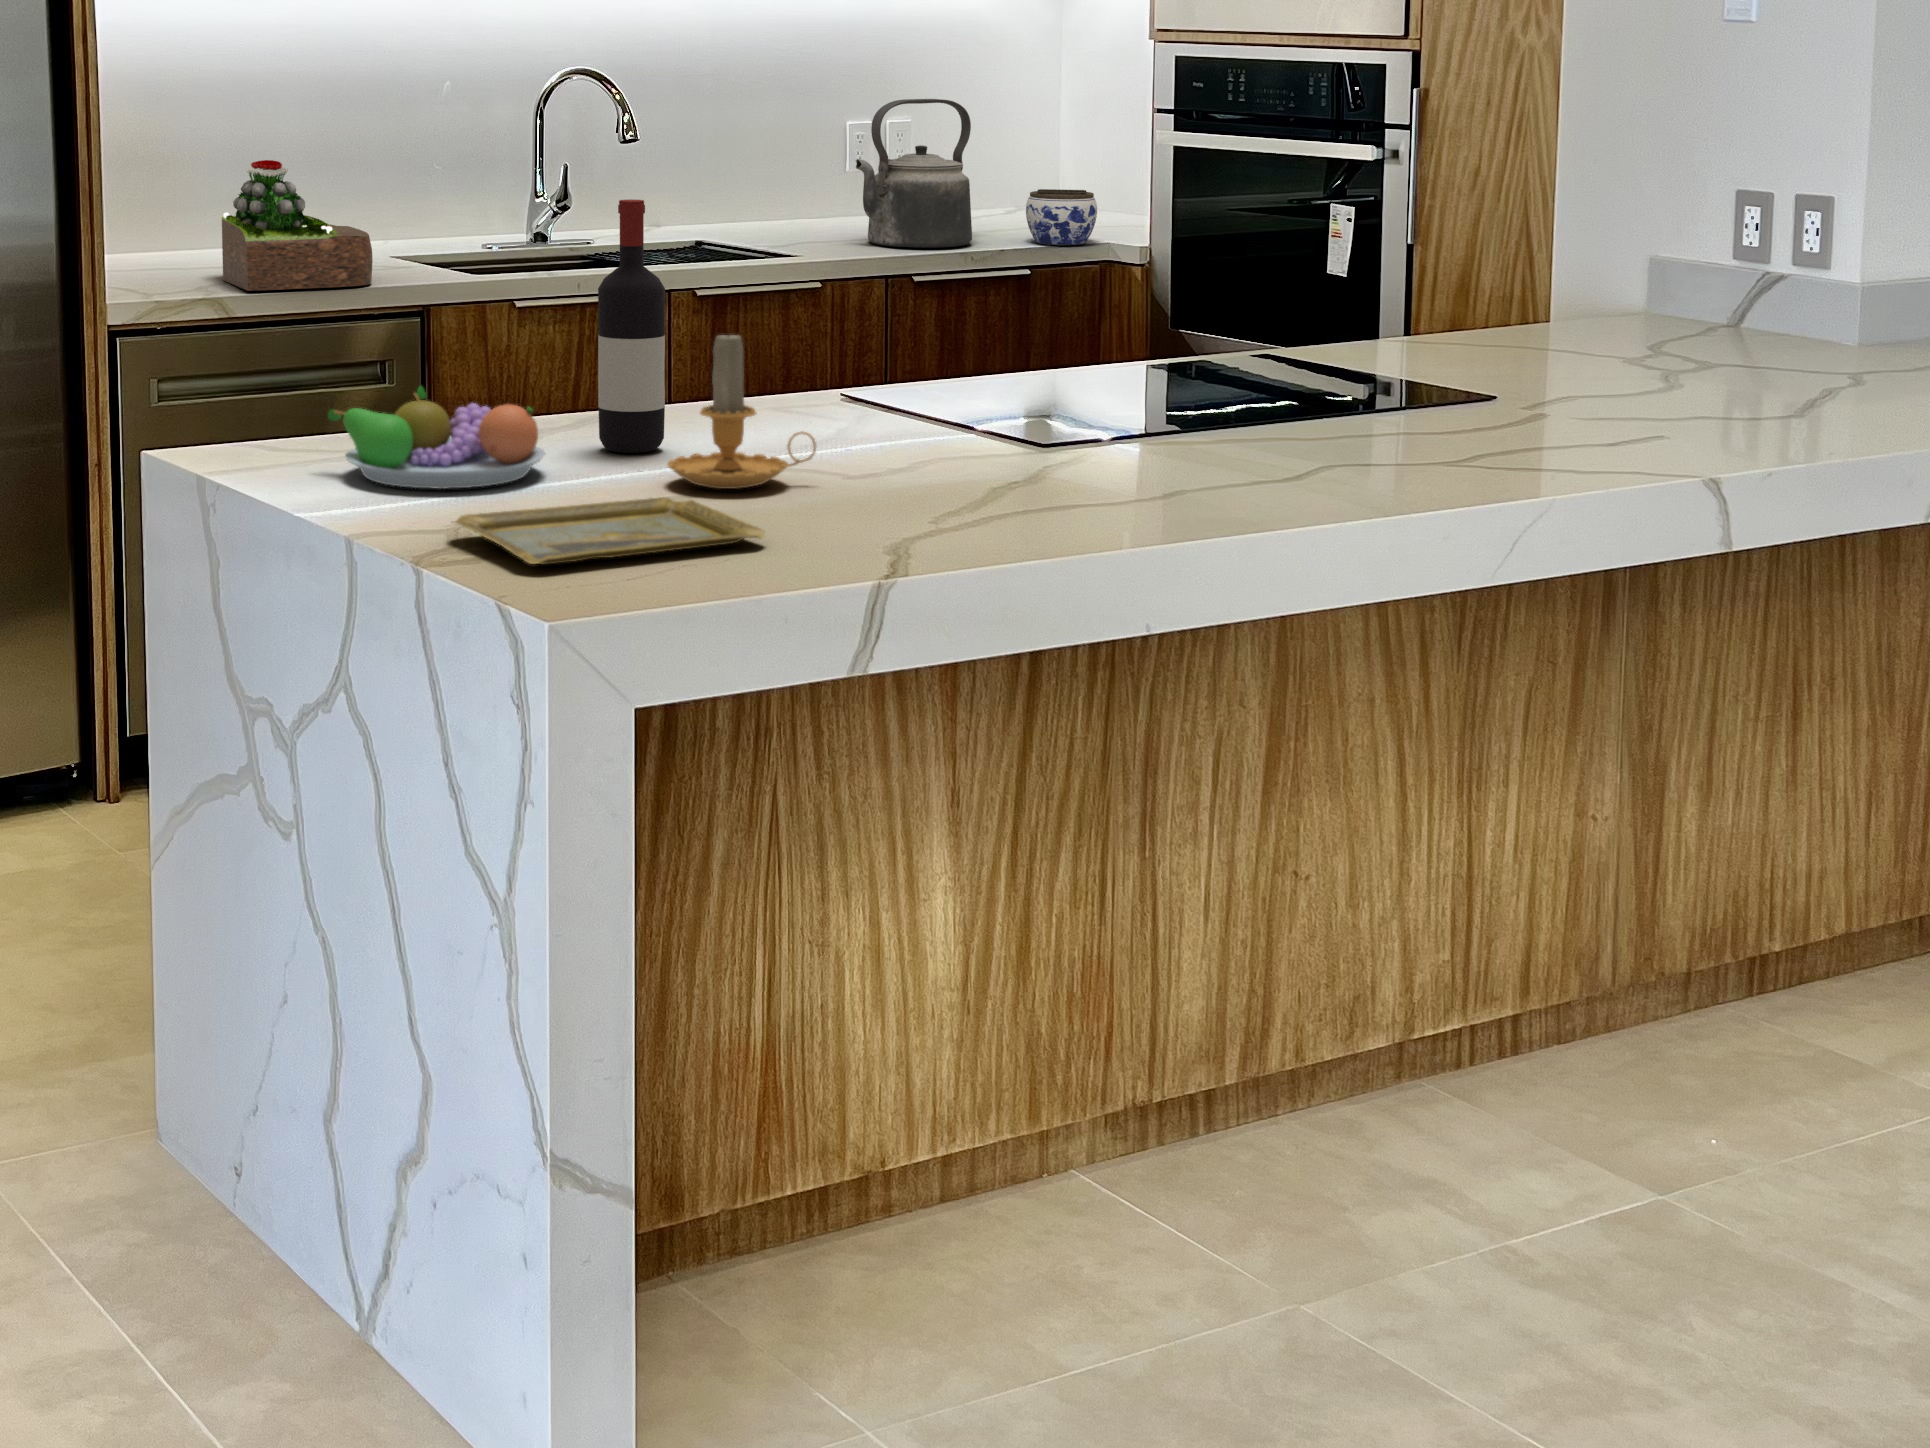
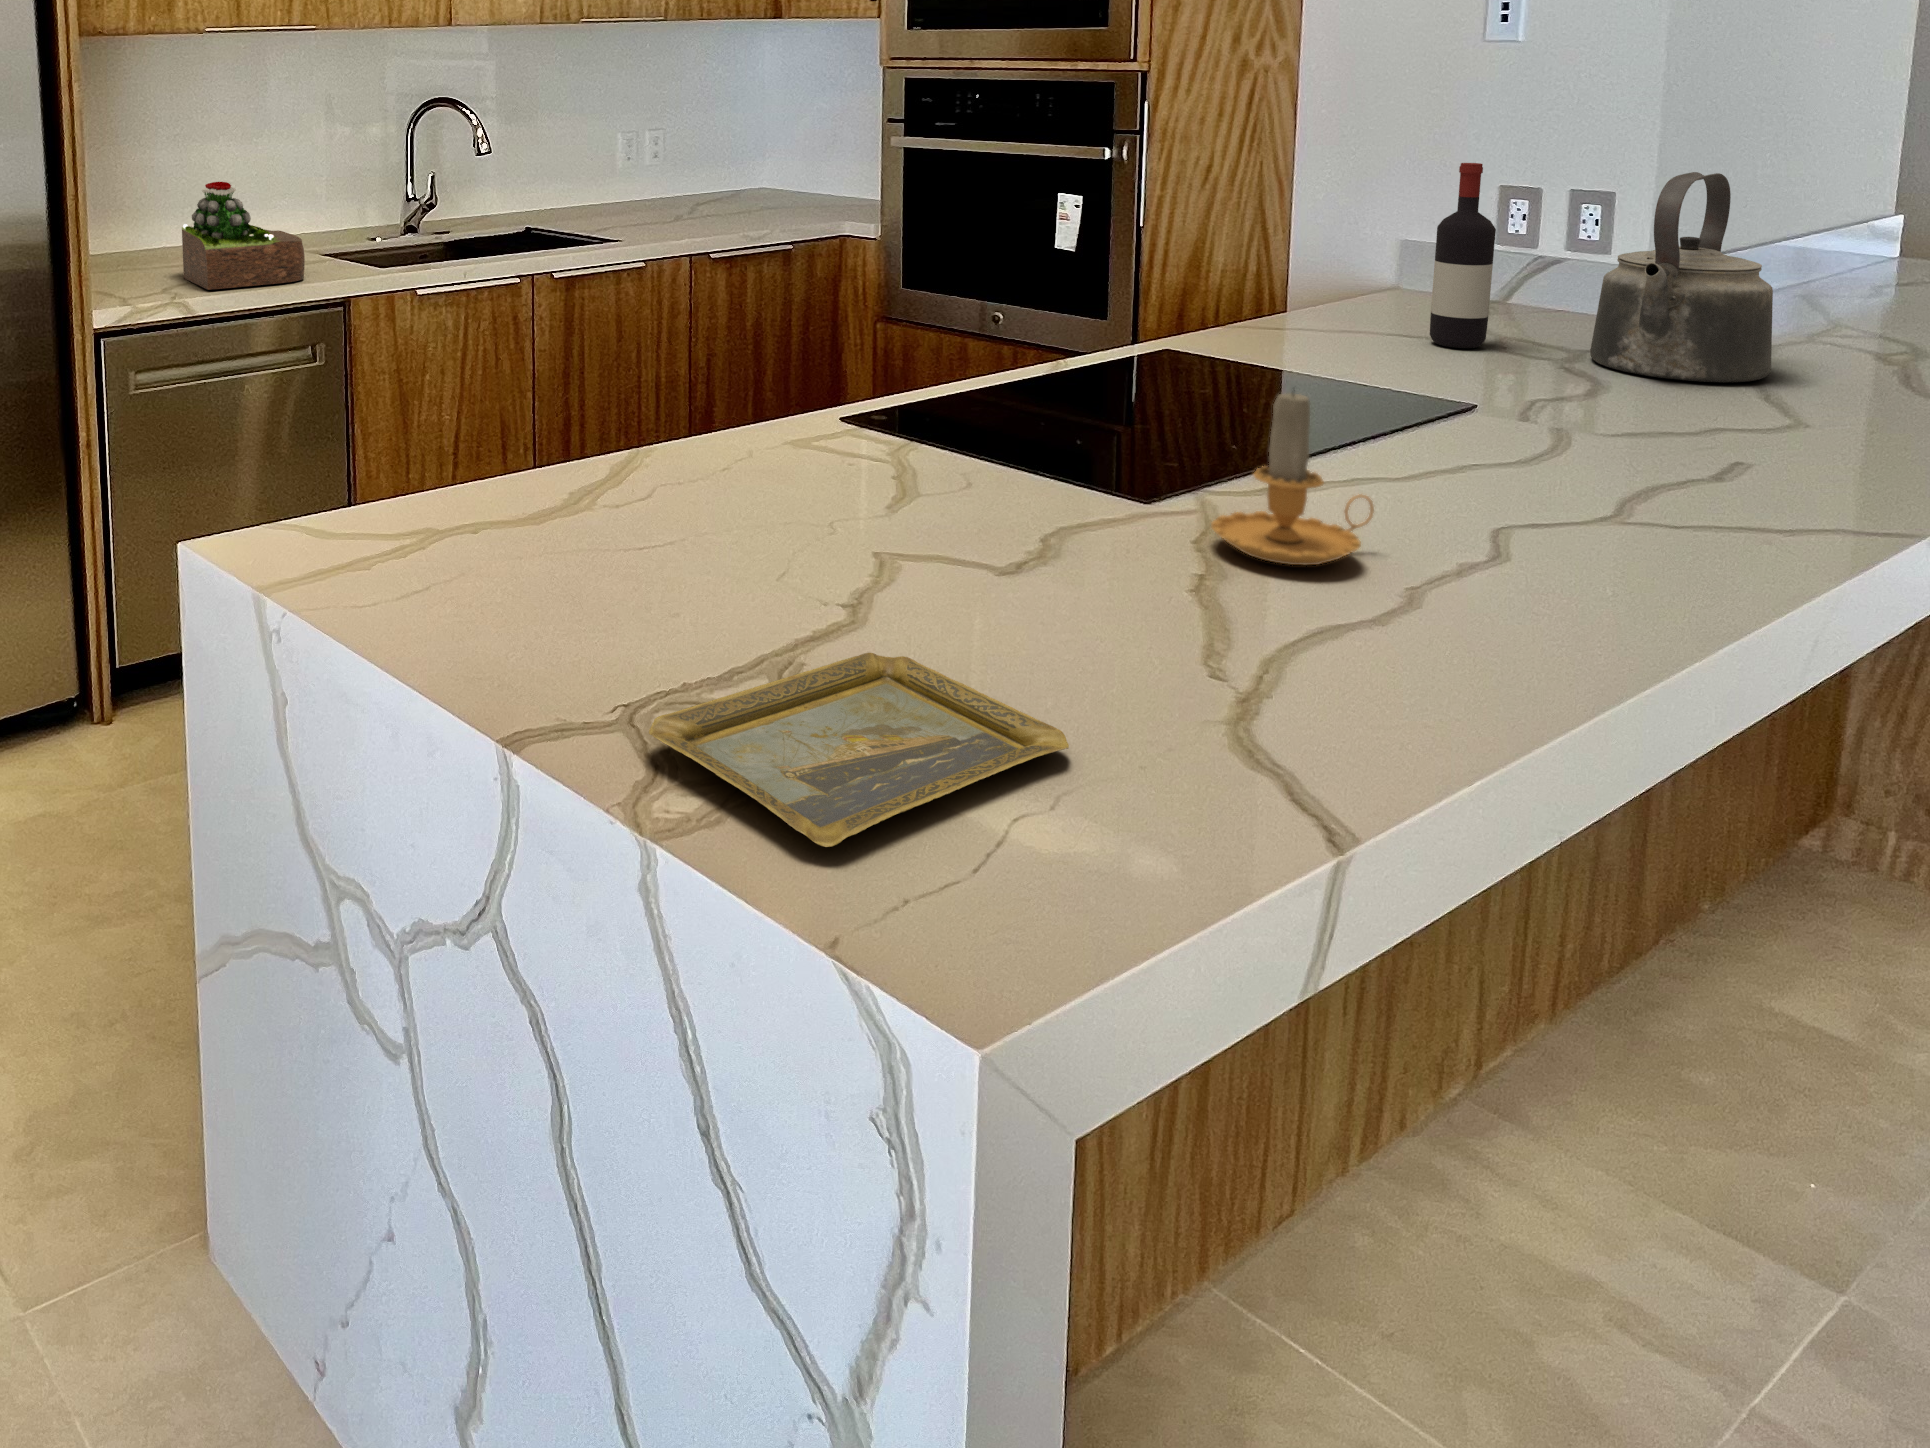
kettle: present [856,99,972,248] -> present [1590,172,1773,382]
jar: present [1026,189,1097,245] -> none [773,181,827,223]
wine bottle: present [598,199,665,453] -> present [1430,163,1496,348]
candle: present [667,334,816,489] -> present [1211,393,1374,565]
fruit bowl: present [328,386,545,489] -> none [409,480,666,625]

